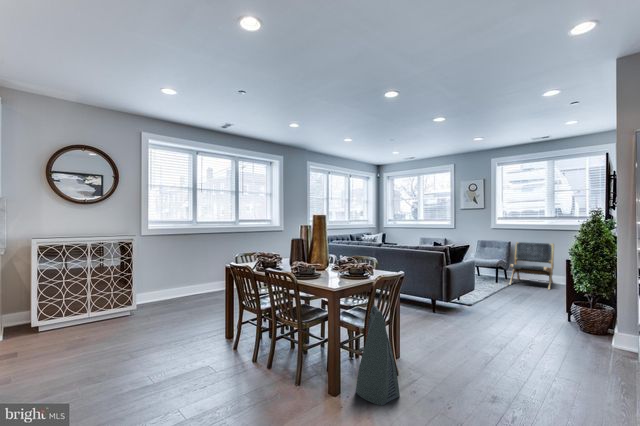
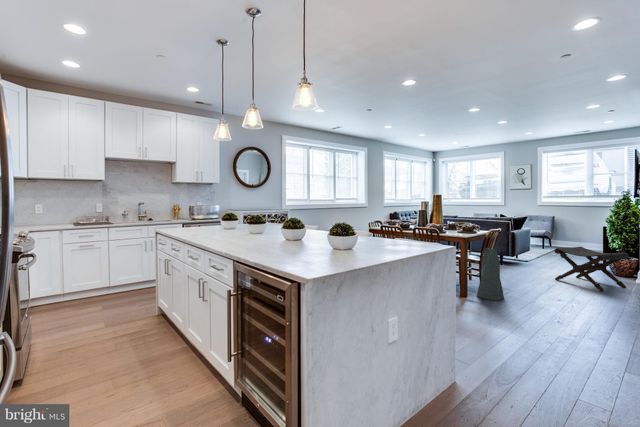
lounge chair: present [510,242,554,289] -> none [553,216,592,253]
footstool: none [496,292,604,374] -> present [555,247,629,291]

